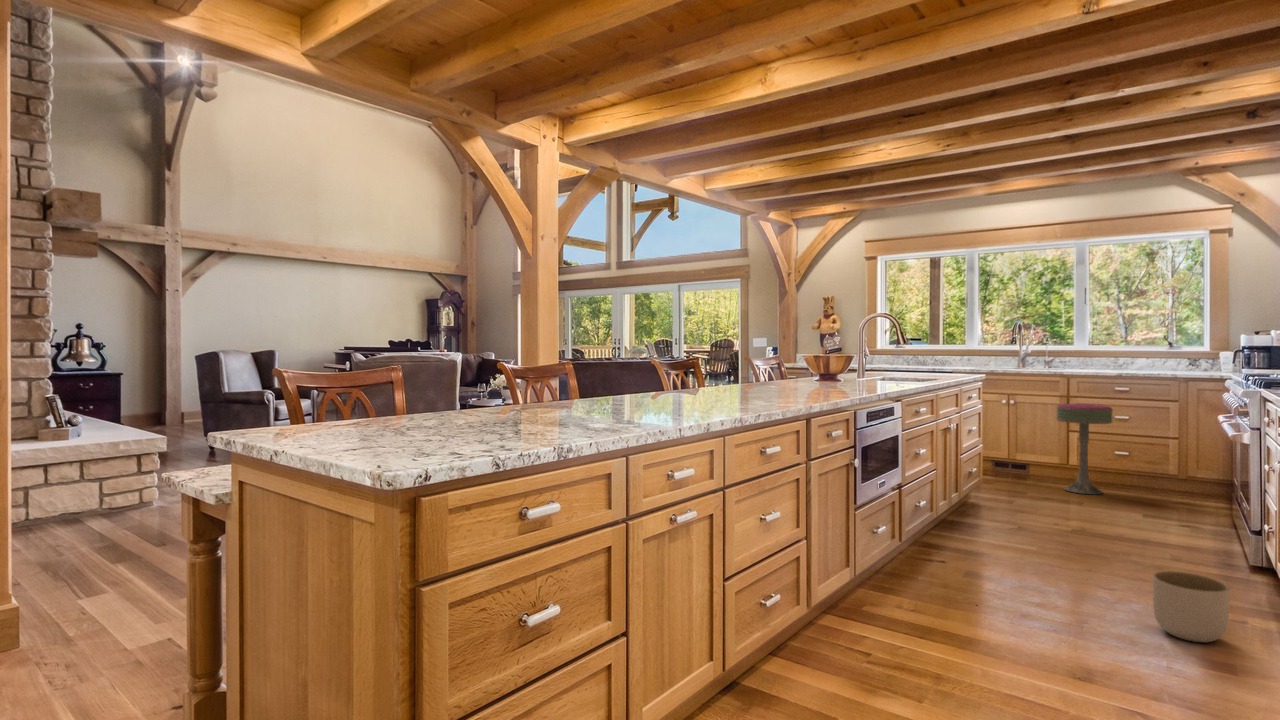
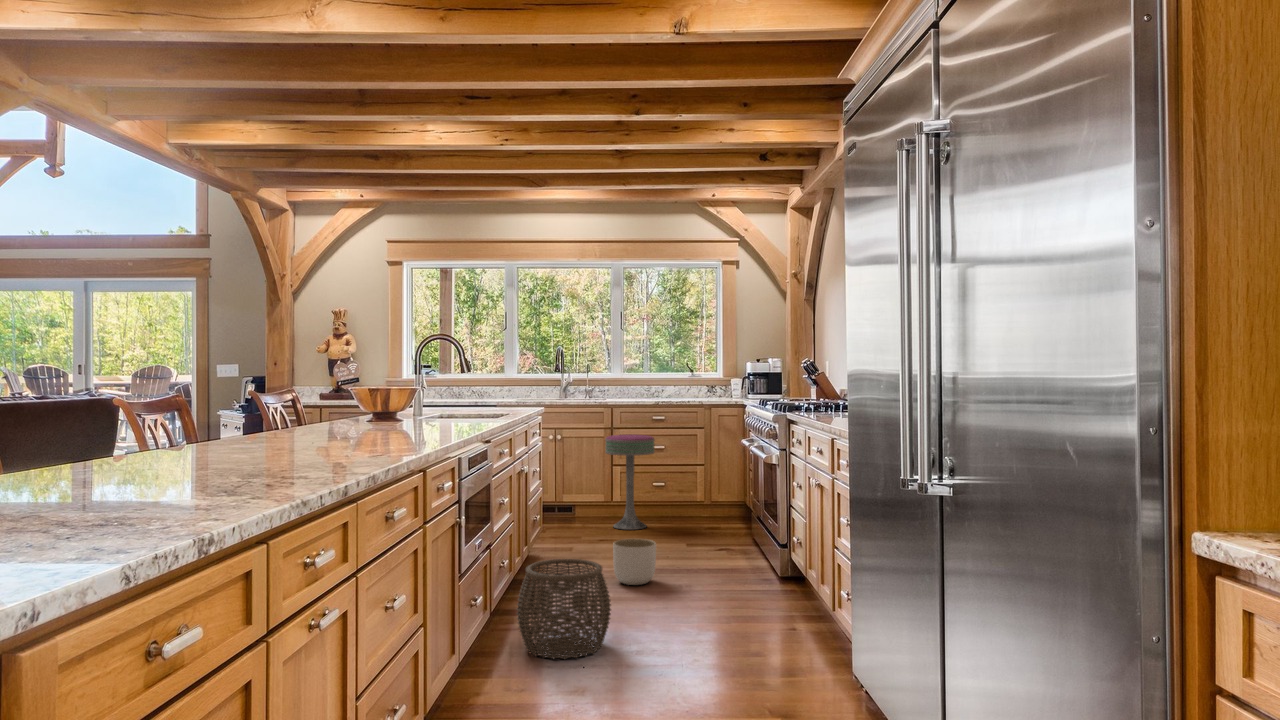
woven basket: none [922,503,1012,590] -> present [517,559,611,659]
planter: present [1153,571,1230,643] -> present [613,539,656,585]

